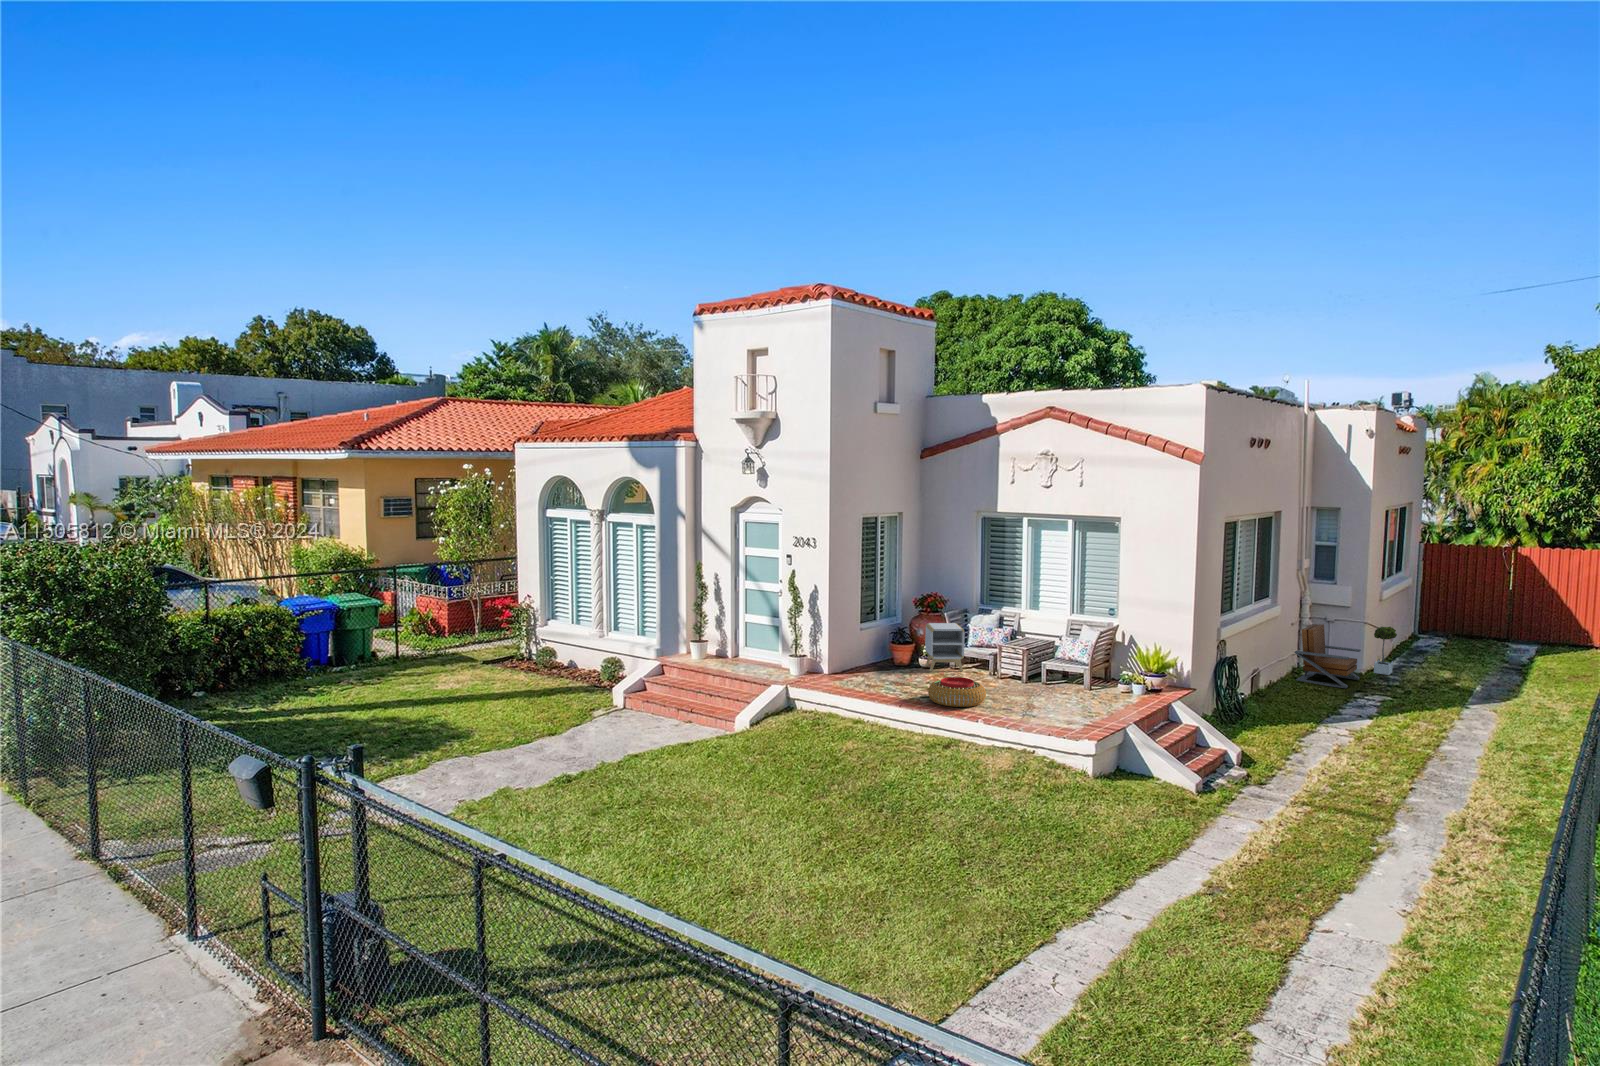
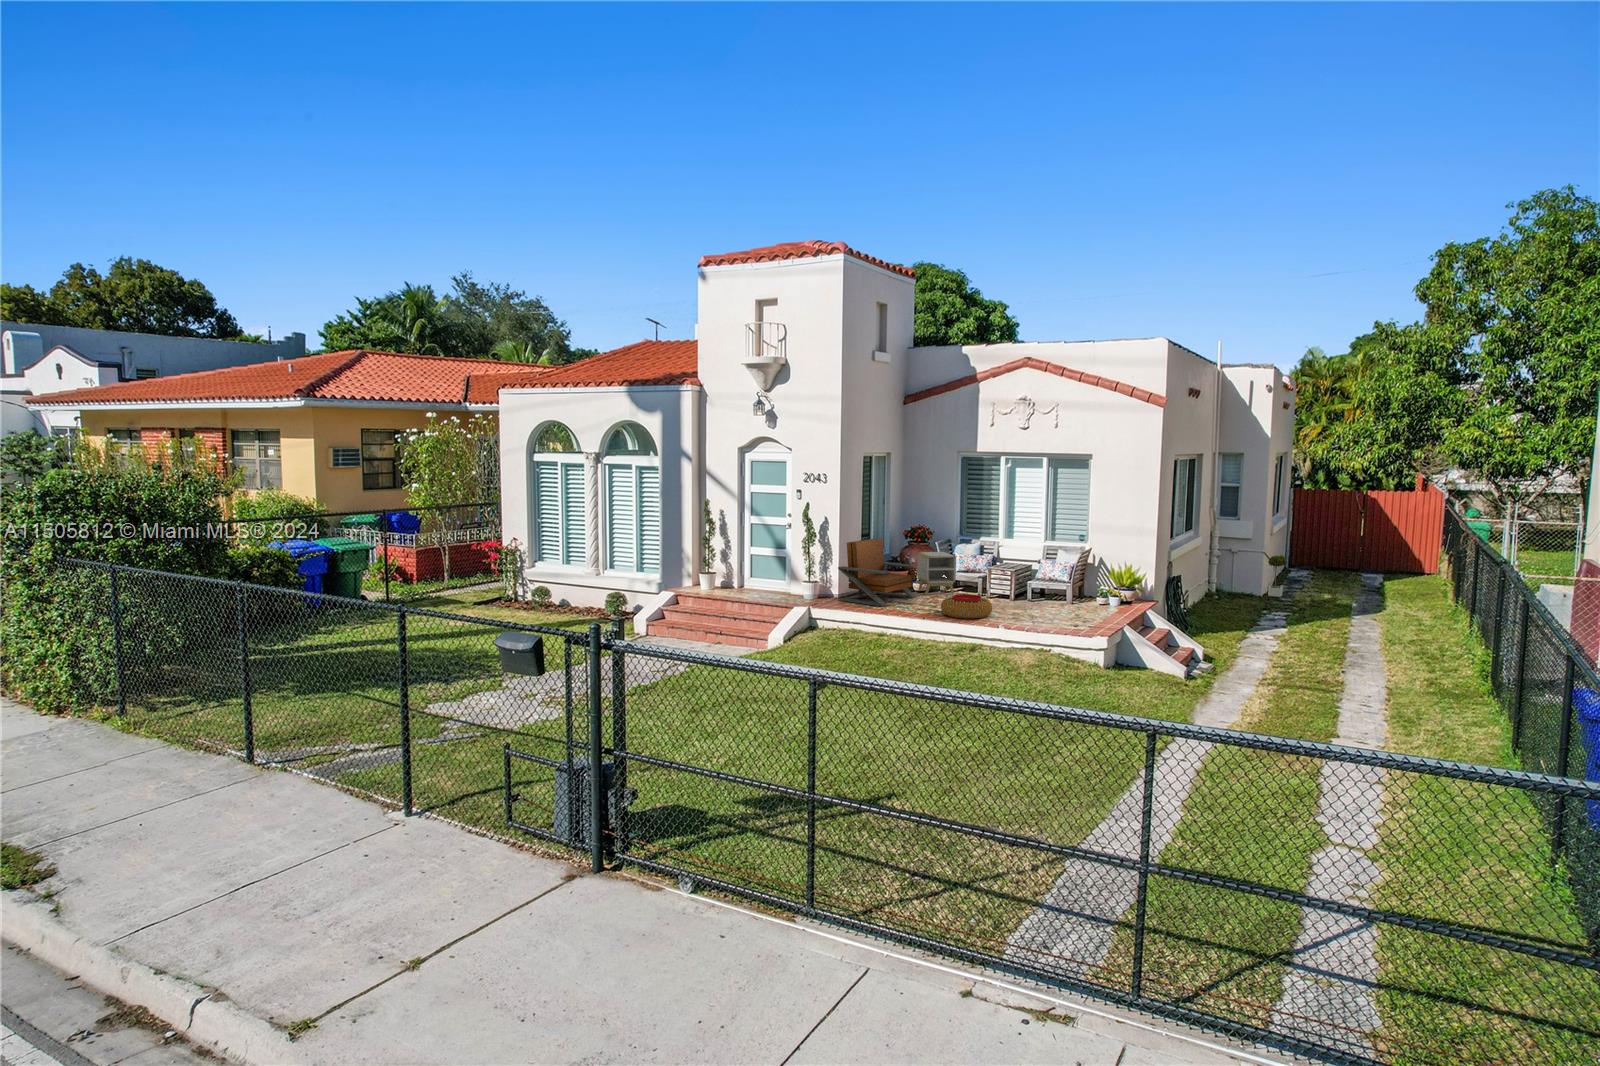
lounge chair: present [1294,624,1361,688] -> present [838,539,917,606]

